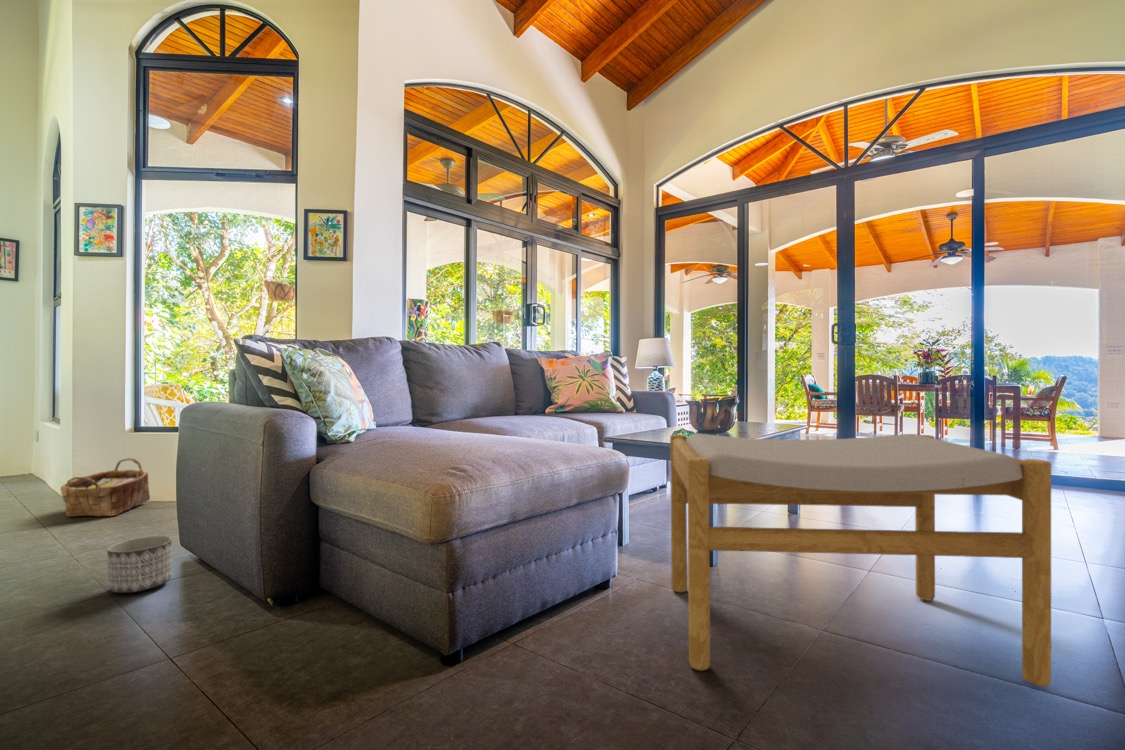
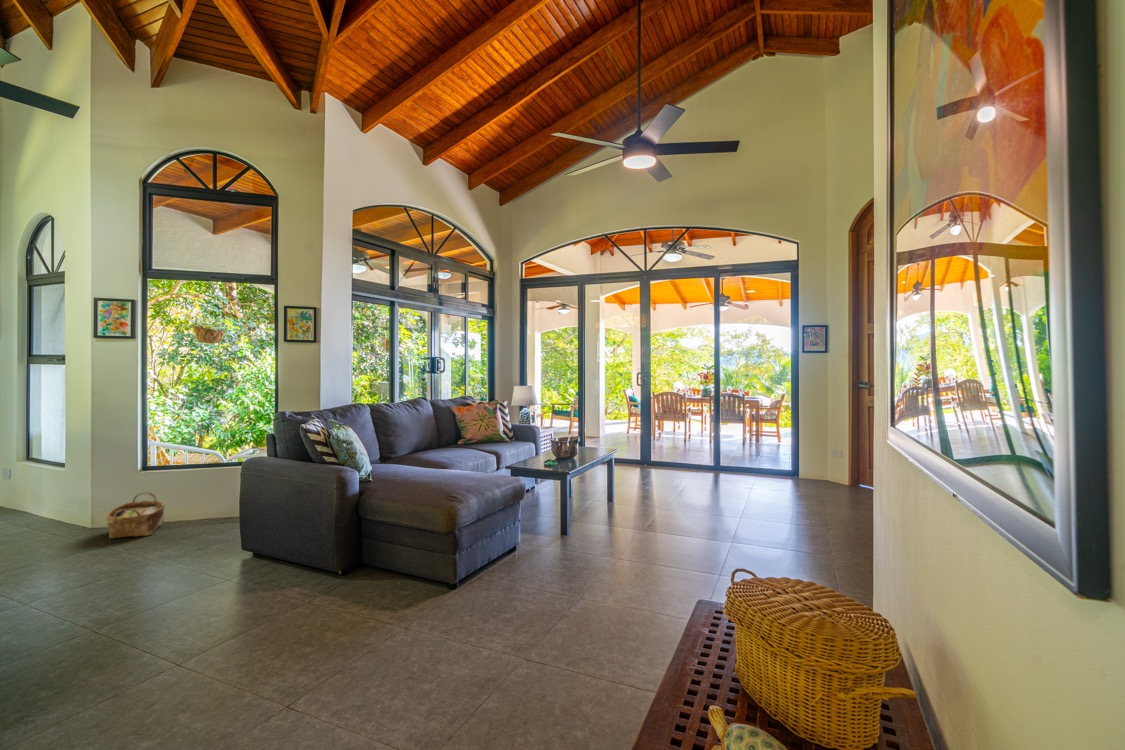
footstool: present [670,434,1051,687] -> none [548,462,692,571]
planter: present [107,536,172,593] -> none [228,540,263,574]

